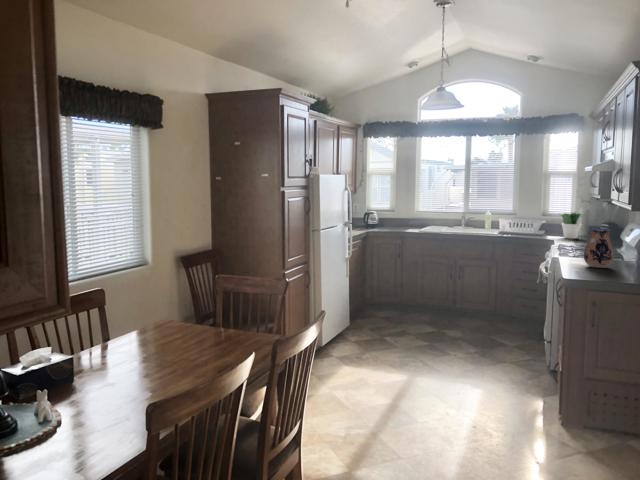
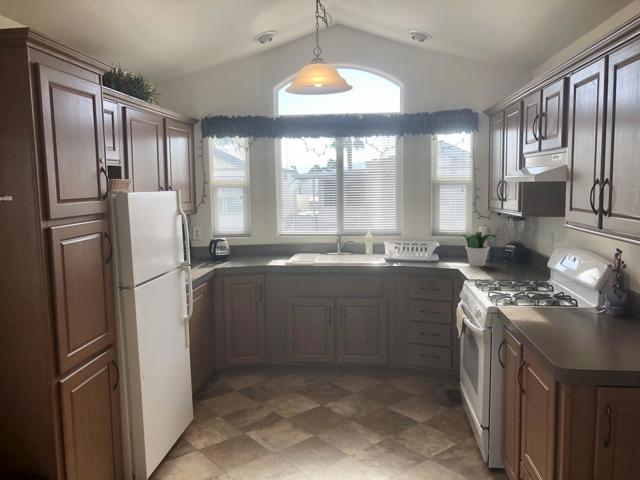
ceramic pitcher: present [584,229,614,268] -> none [562,272,609,336]

